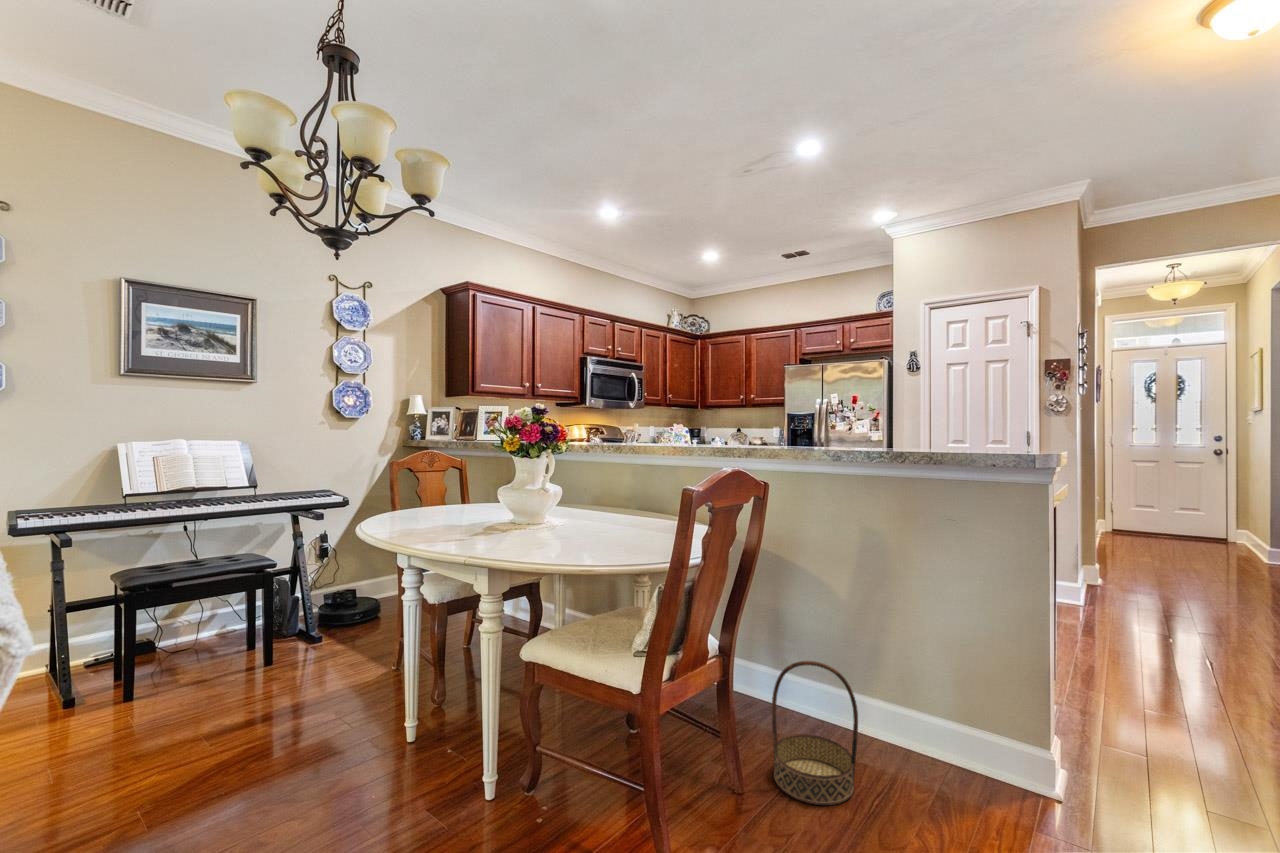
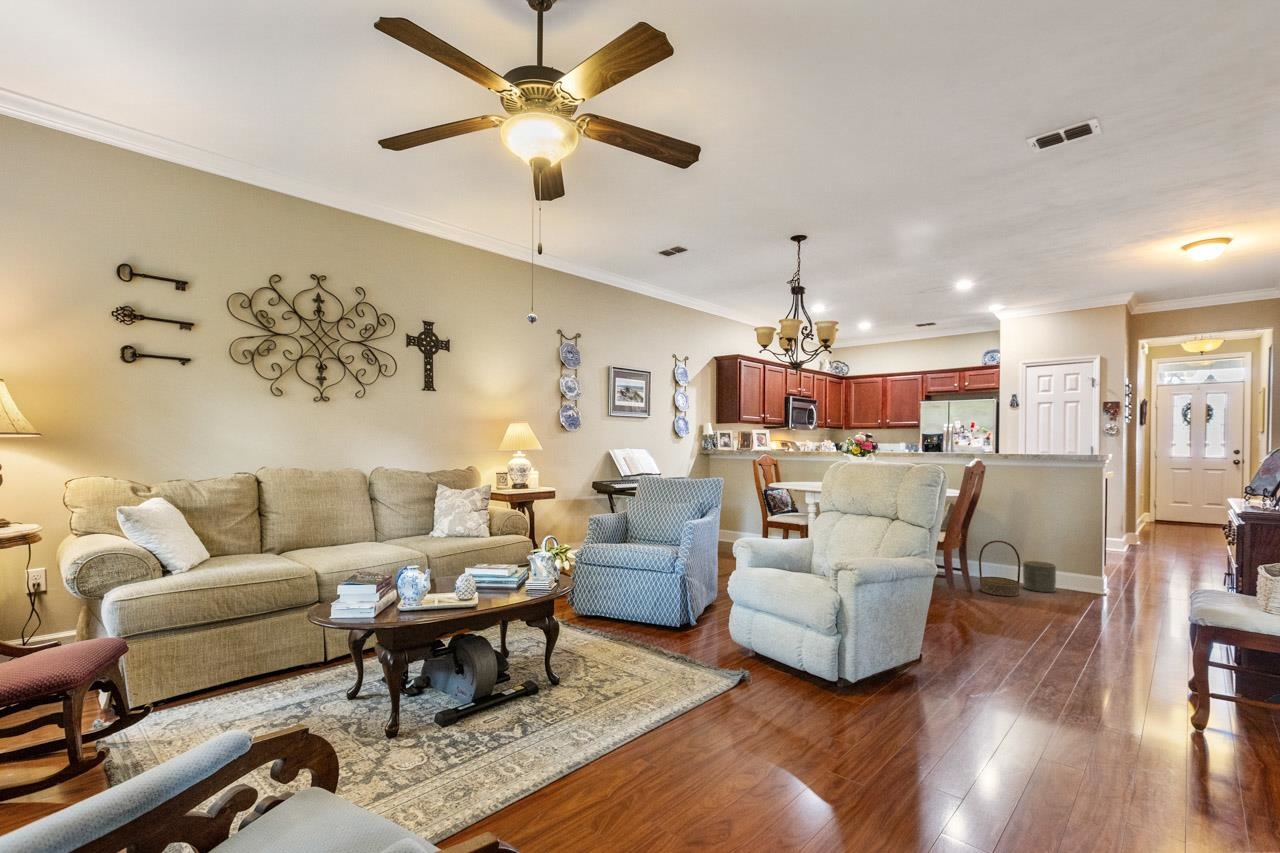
planter: none [874,689,942,777] -> present [1023,561,1056,592]

